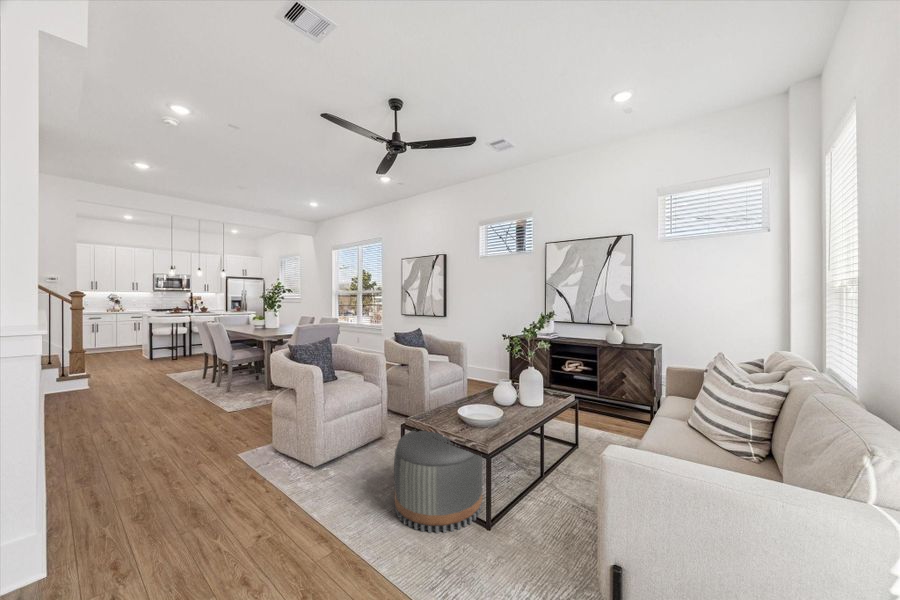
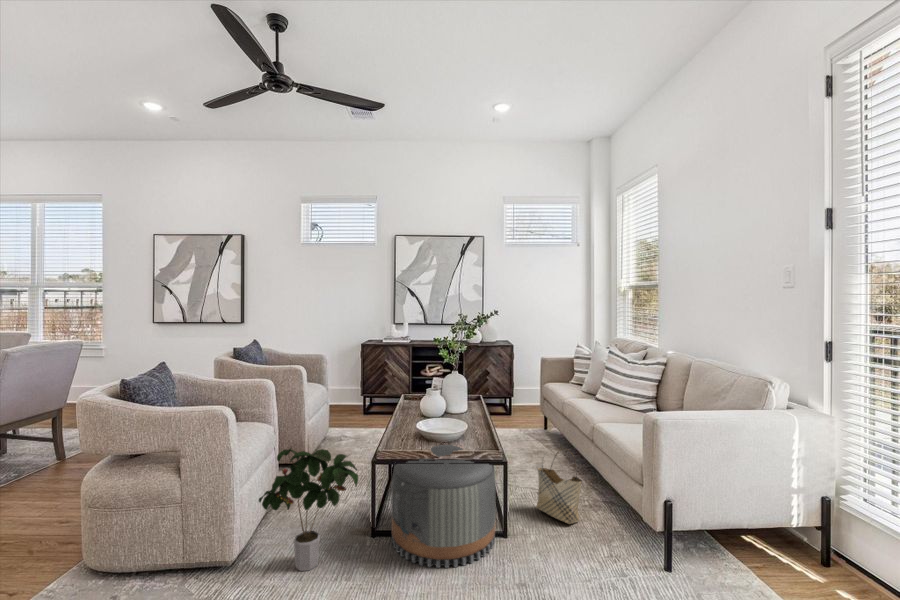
potted plant: none [331,404,371,490] -> present [259,448,358,571]
woven basket: none [538,461,571,545] -> present [536,448,582,524]

